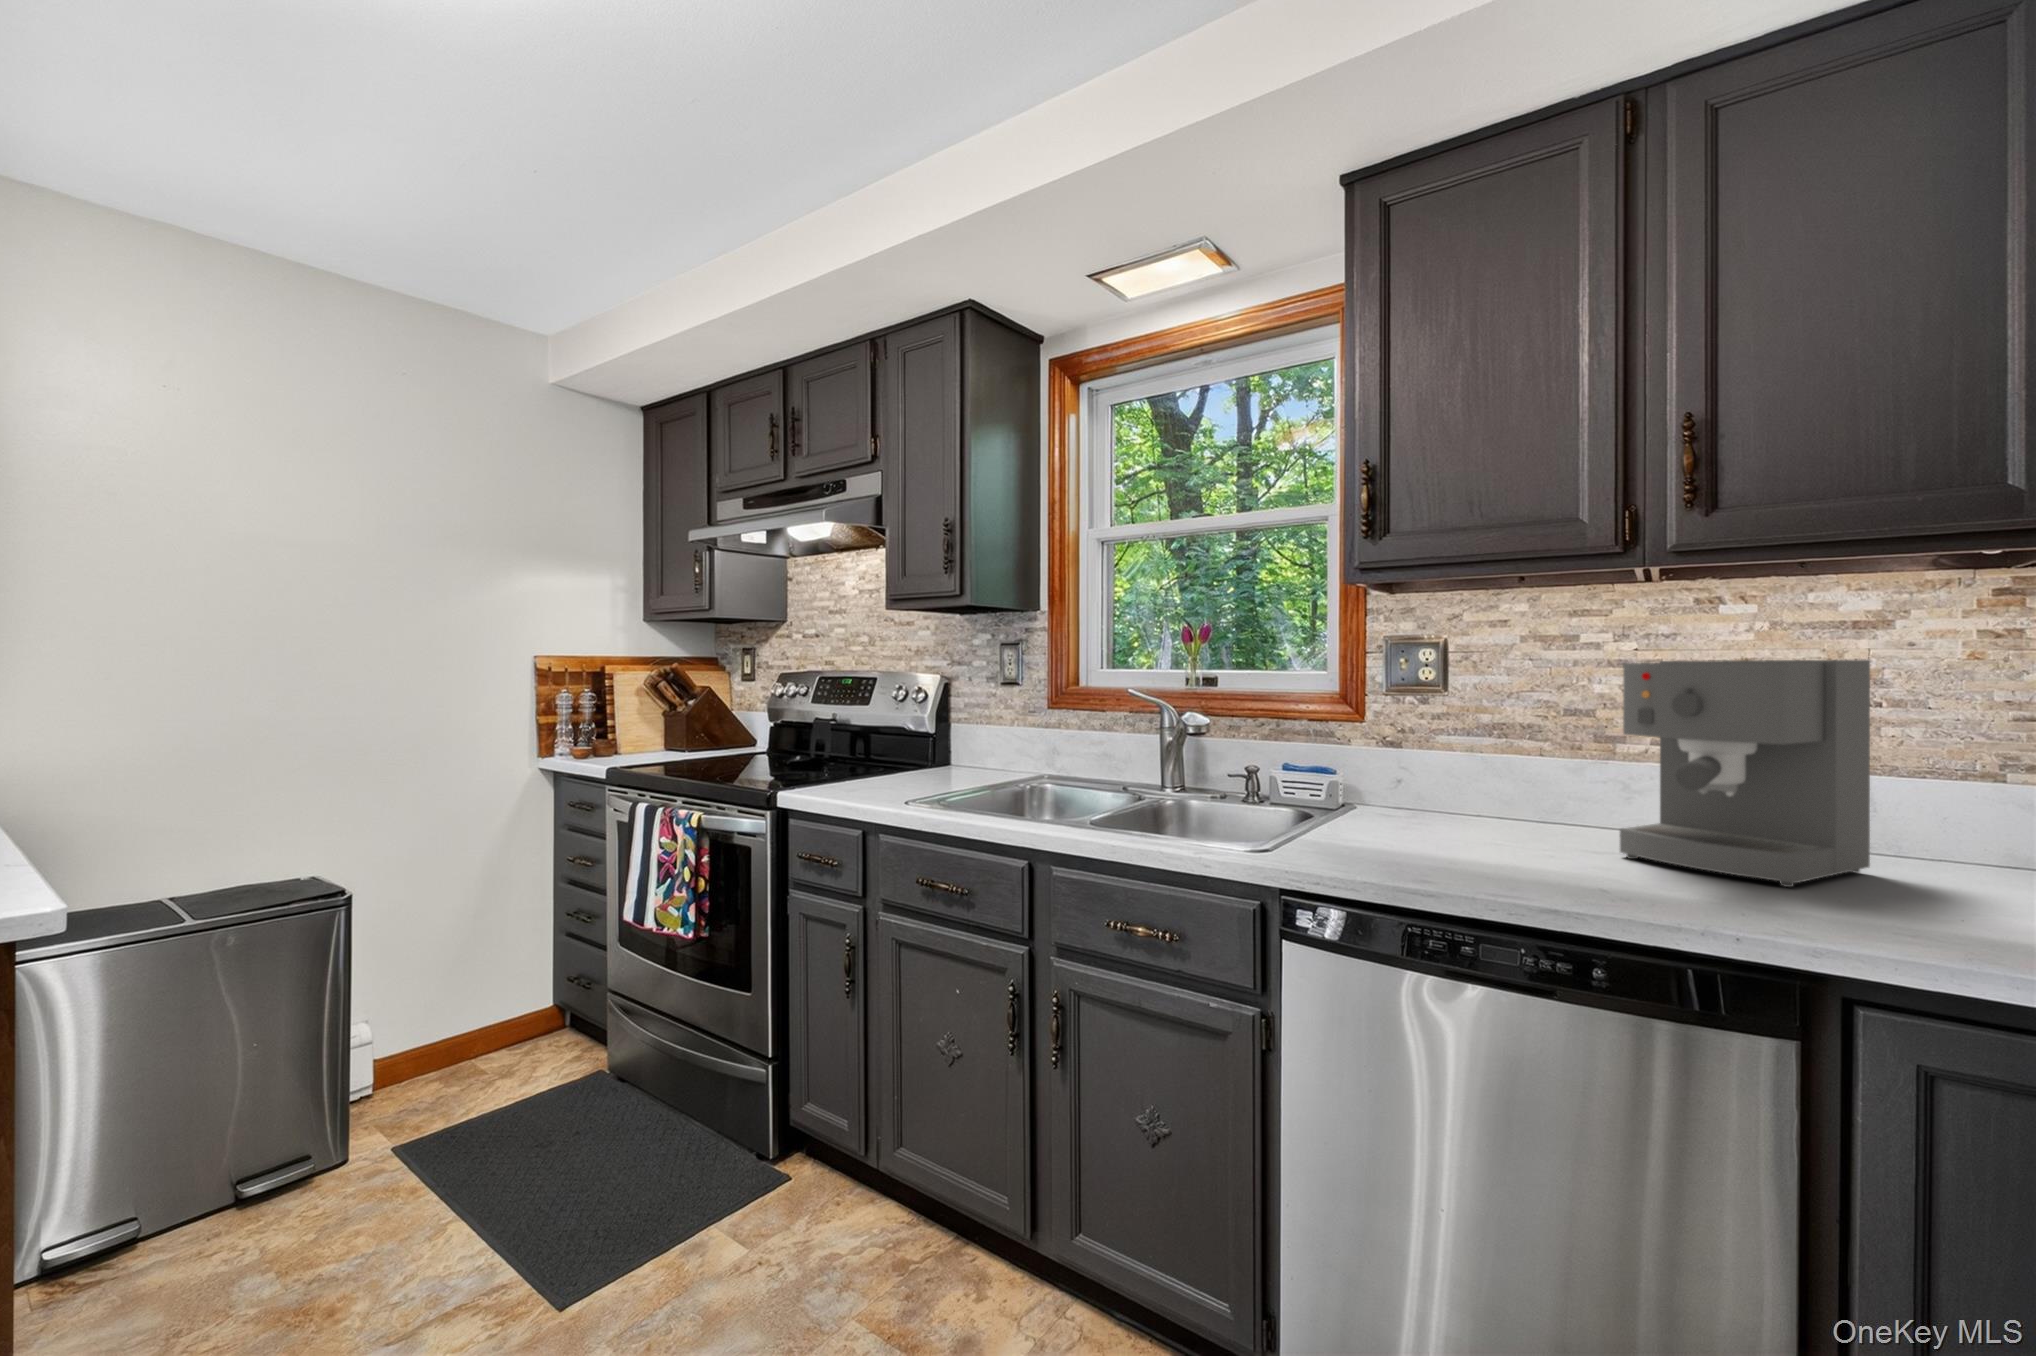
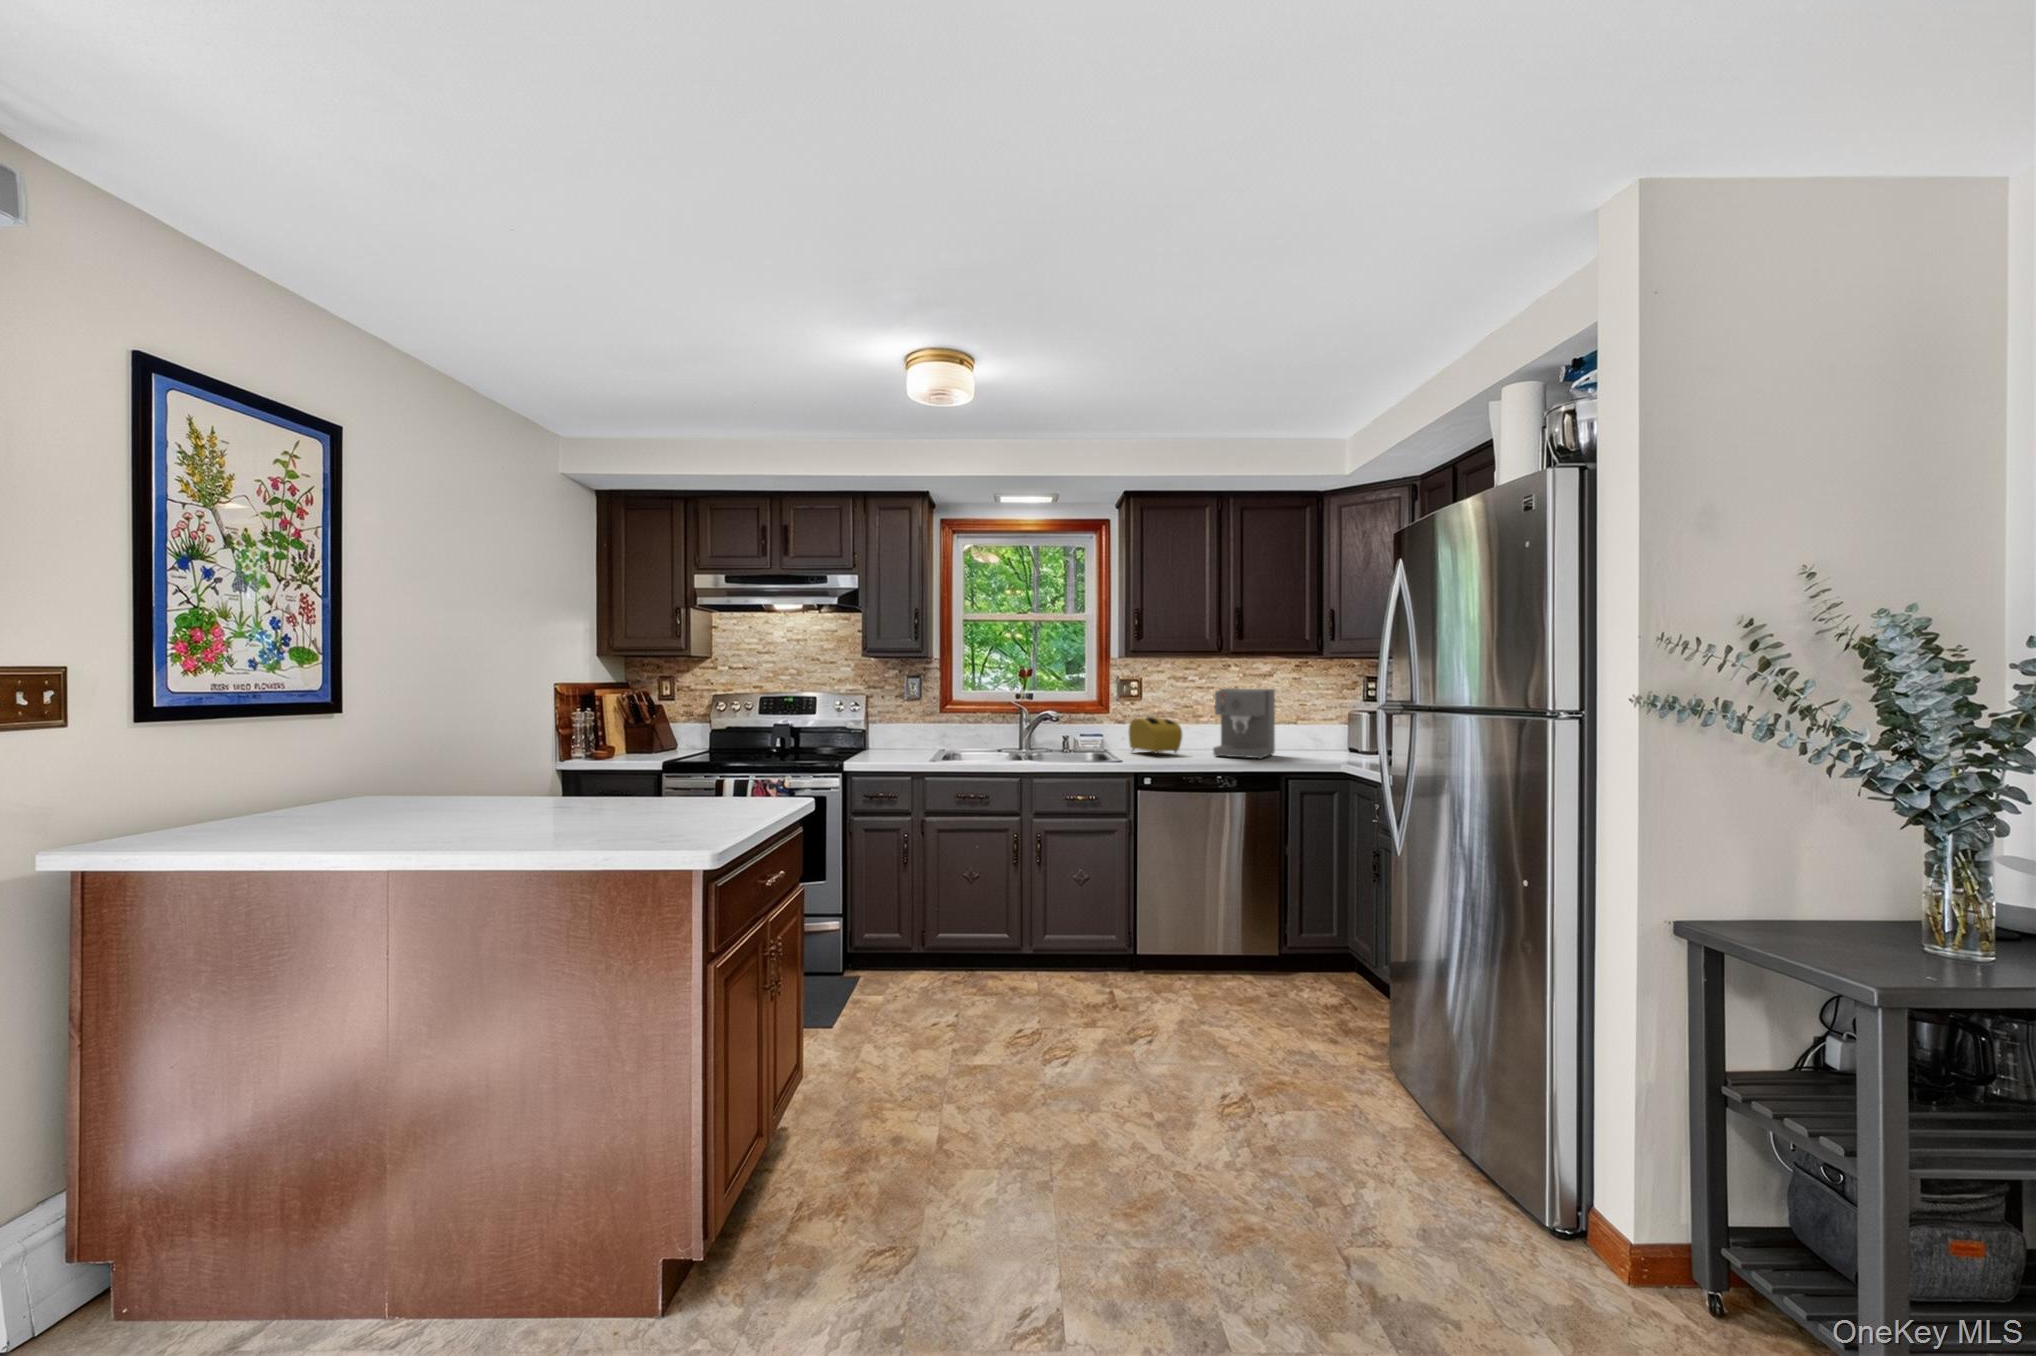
toaster: none [1391,734,1523,840] -> present [1129,717,1182,756]

